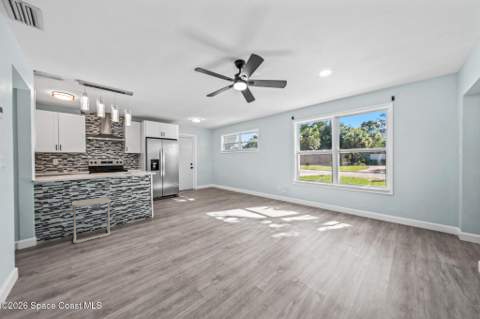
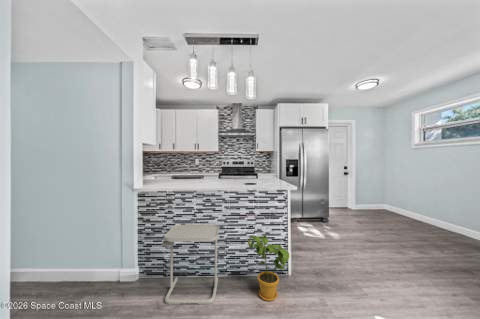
house plant: none [130,196,153,227] -> present [248,235,289,301]

